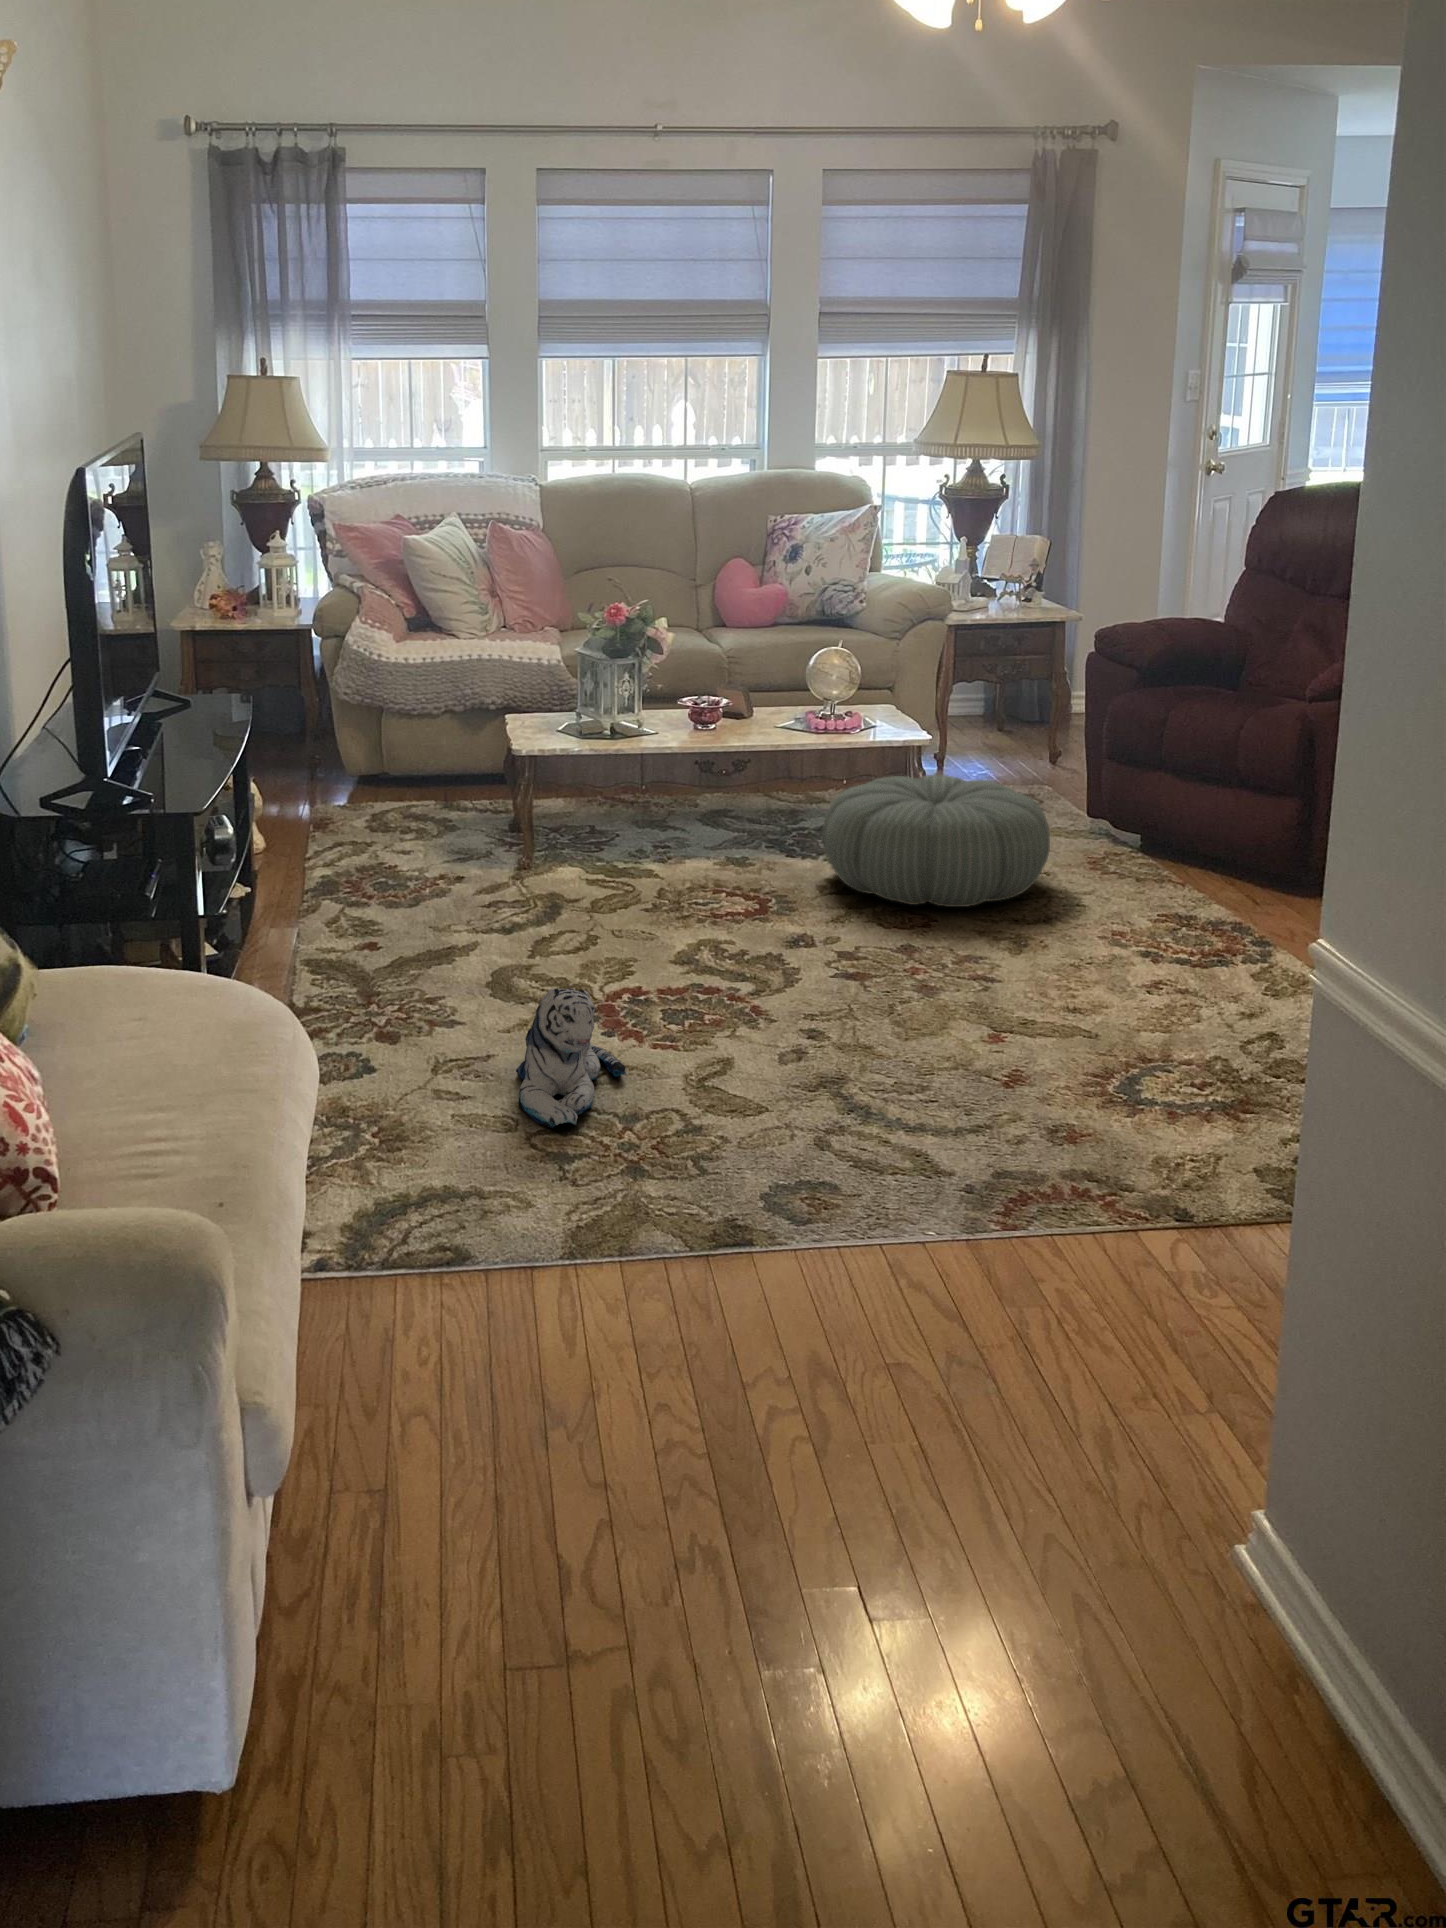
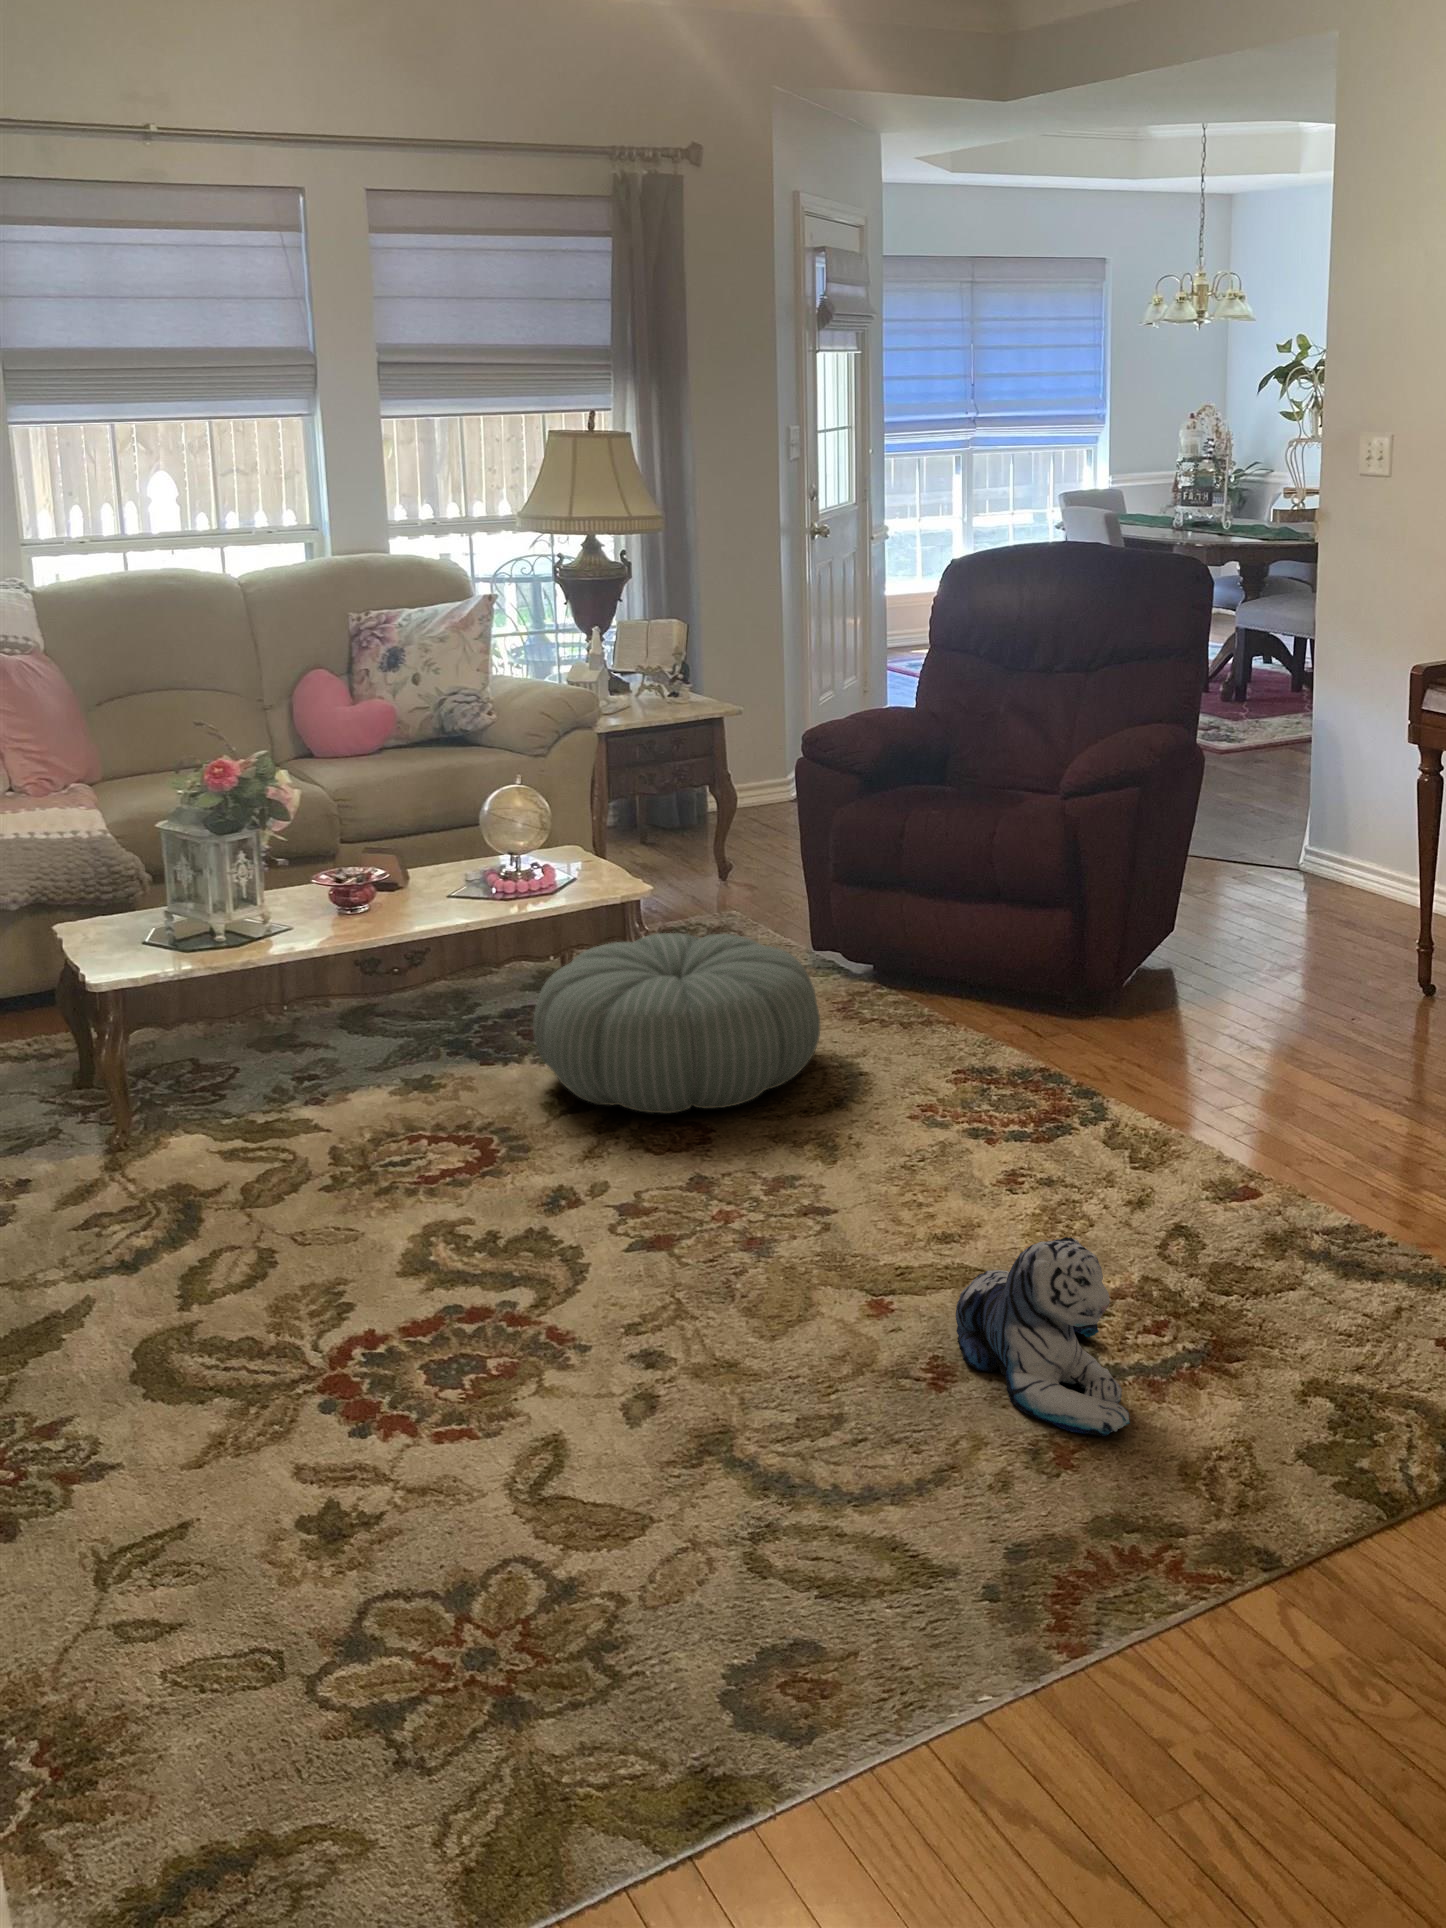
plush toy: present [516,988,626,1128] -> present [956,1237,1130,1436]

